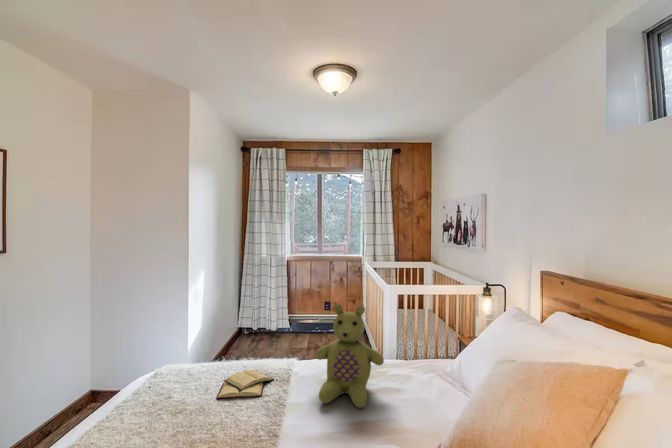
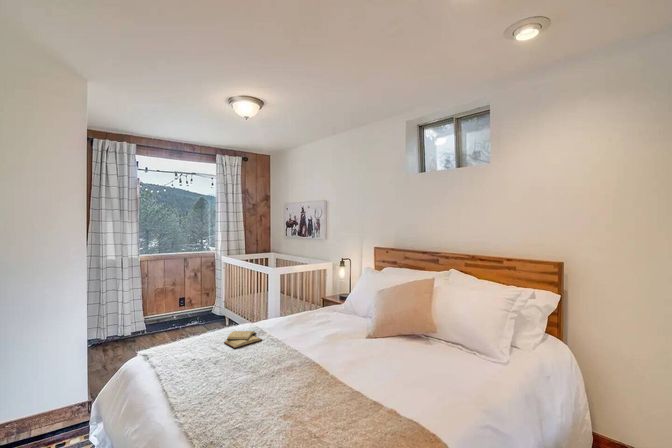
stuffed bear: present [316,304,384,408] -> none [285,271,329,332]

